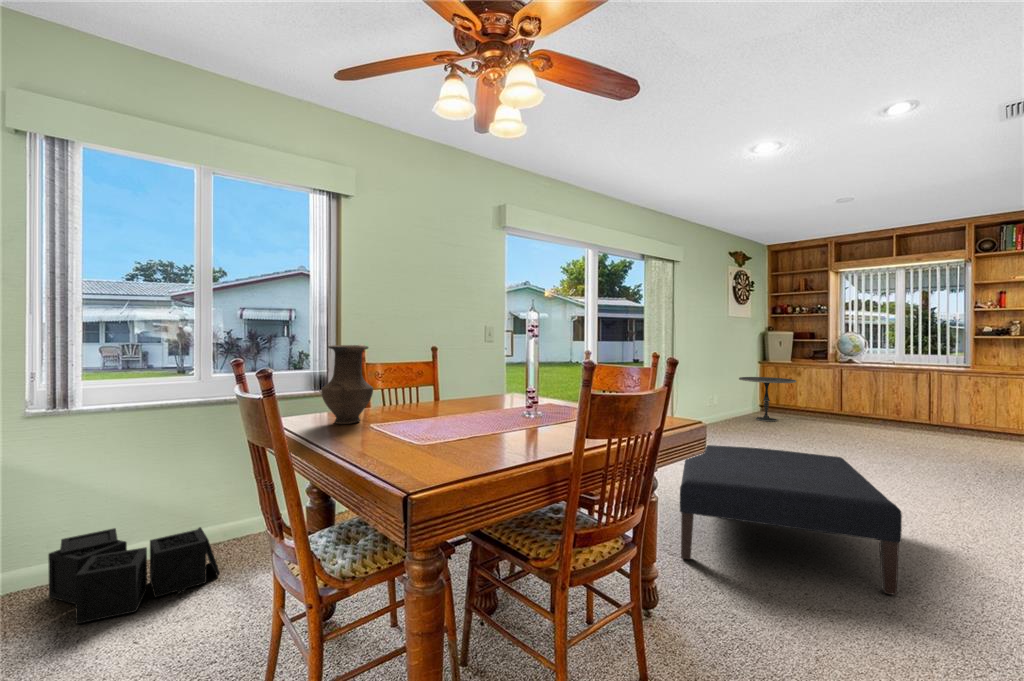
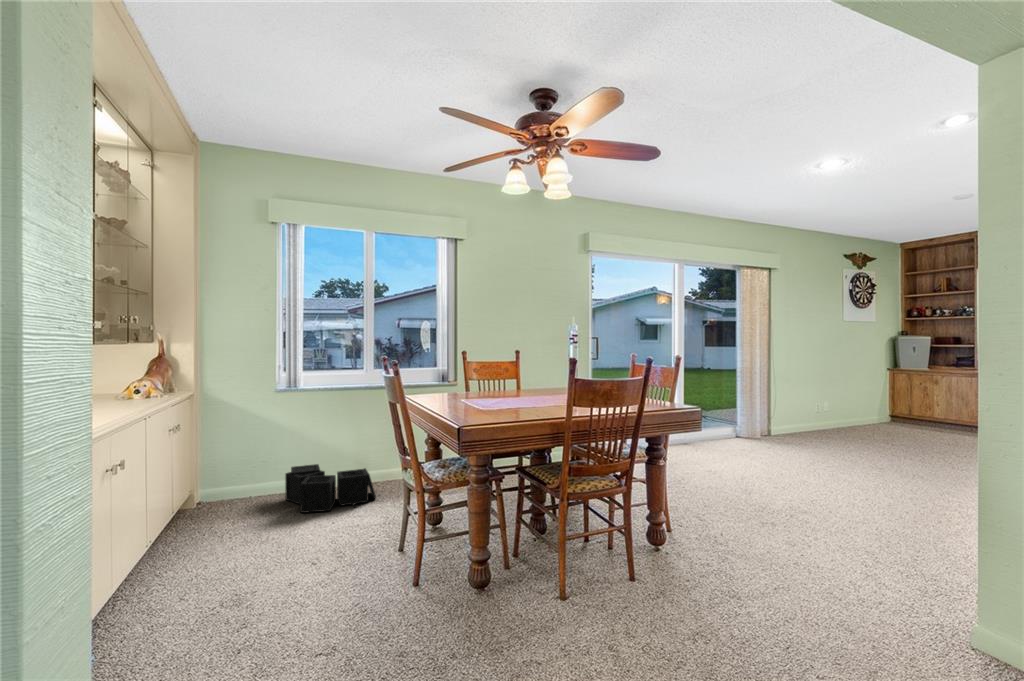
vase: present [321,345,373,424] -> none [433,349,466,400]
side table: present [739,377,796,421] -> none [857,384,925,431]
ottoman: present [680,445,902,595] -> none [706,437,893,565]

